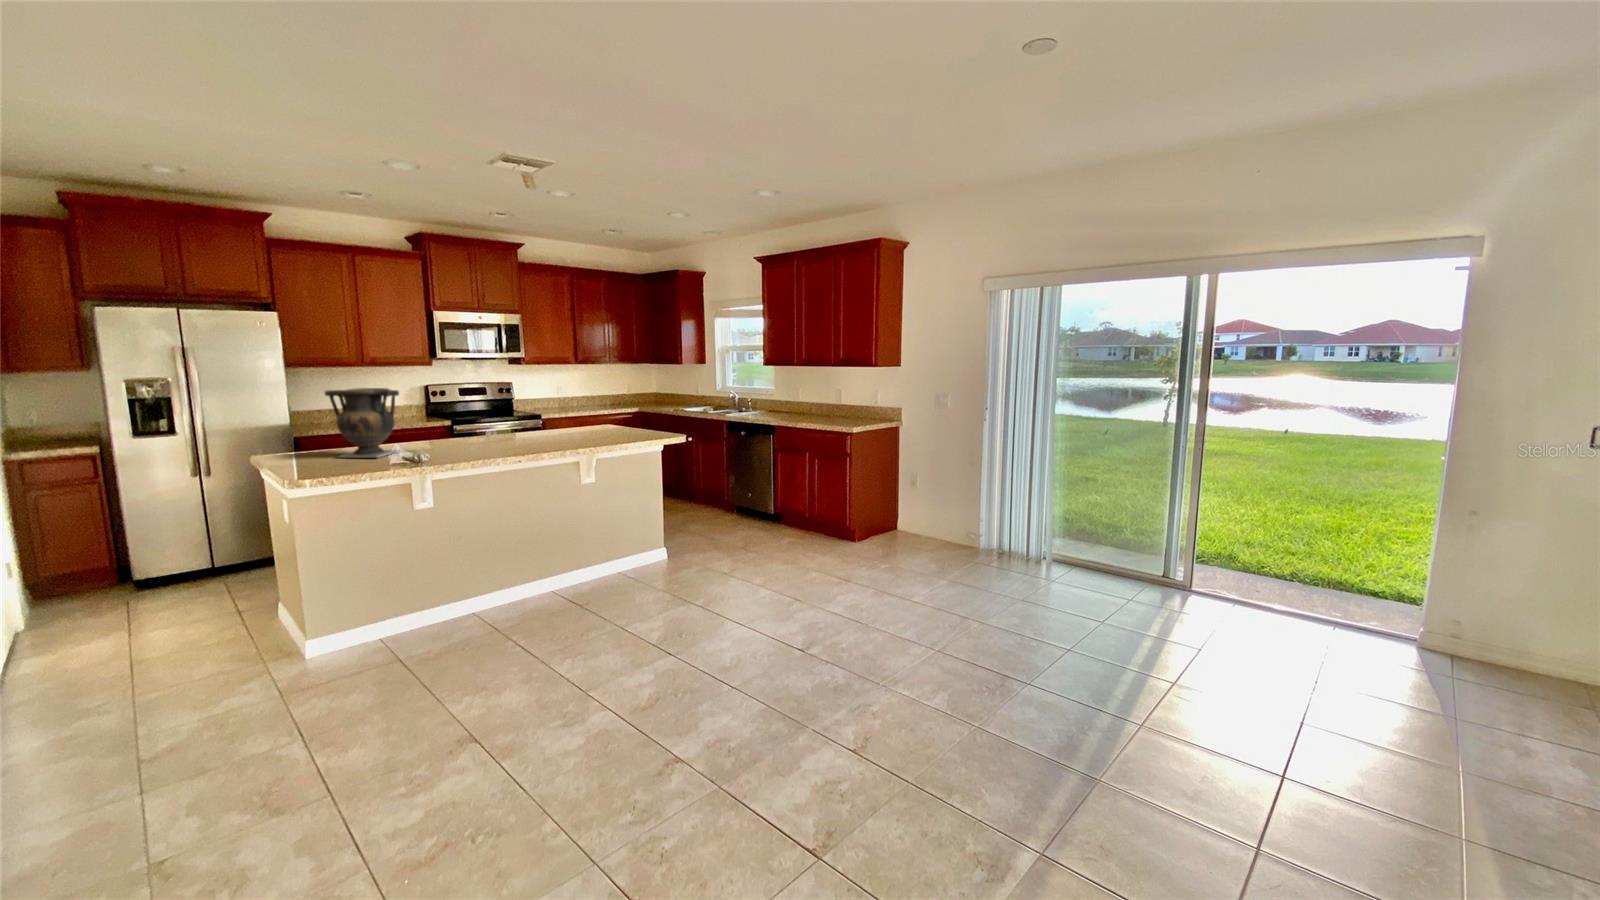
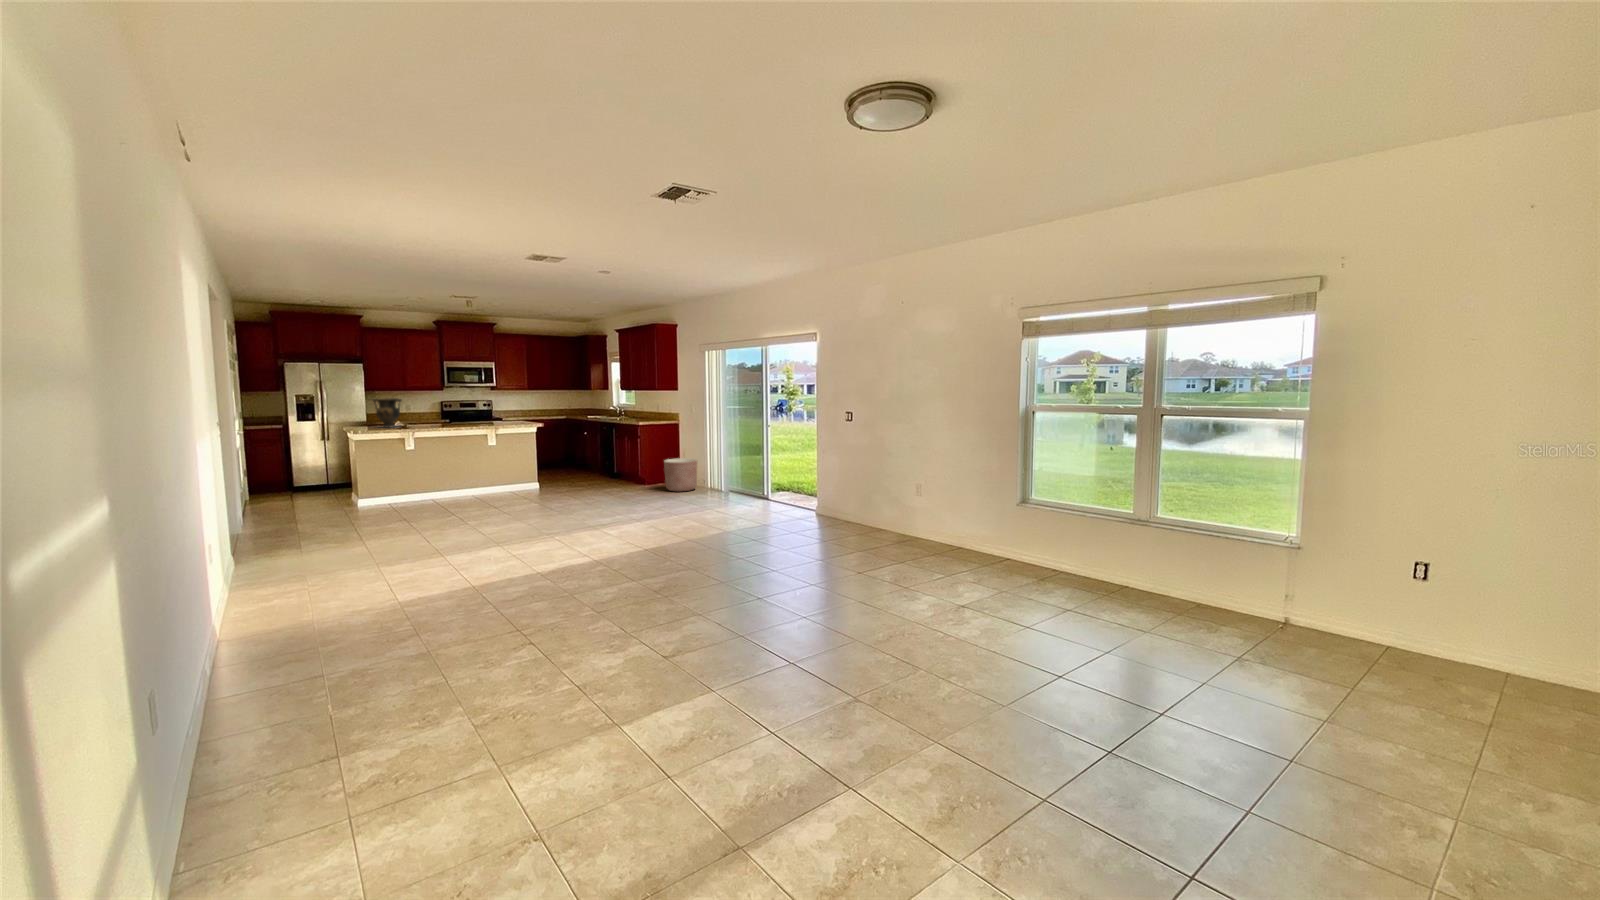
planter: none [917,492,981,559] -> present [664,458,697,492]

